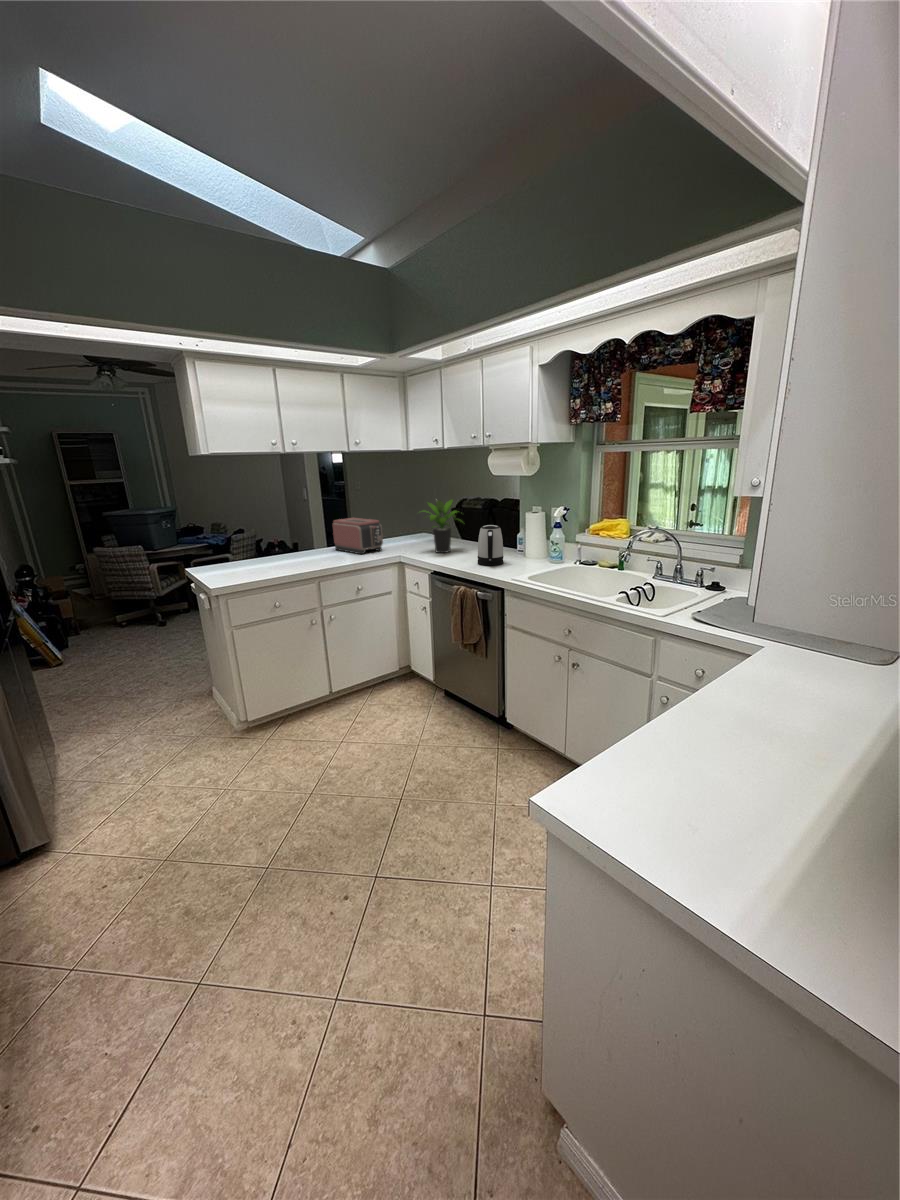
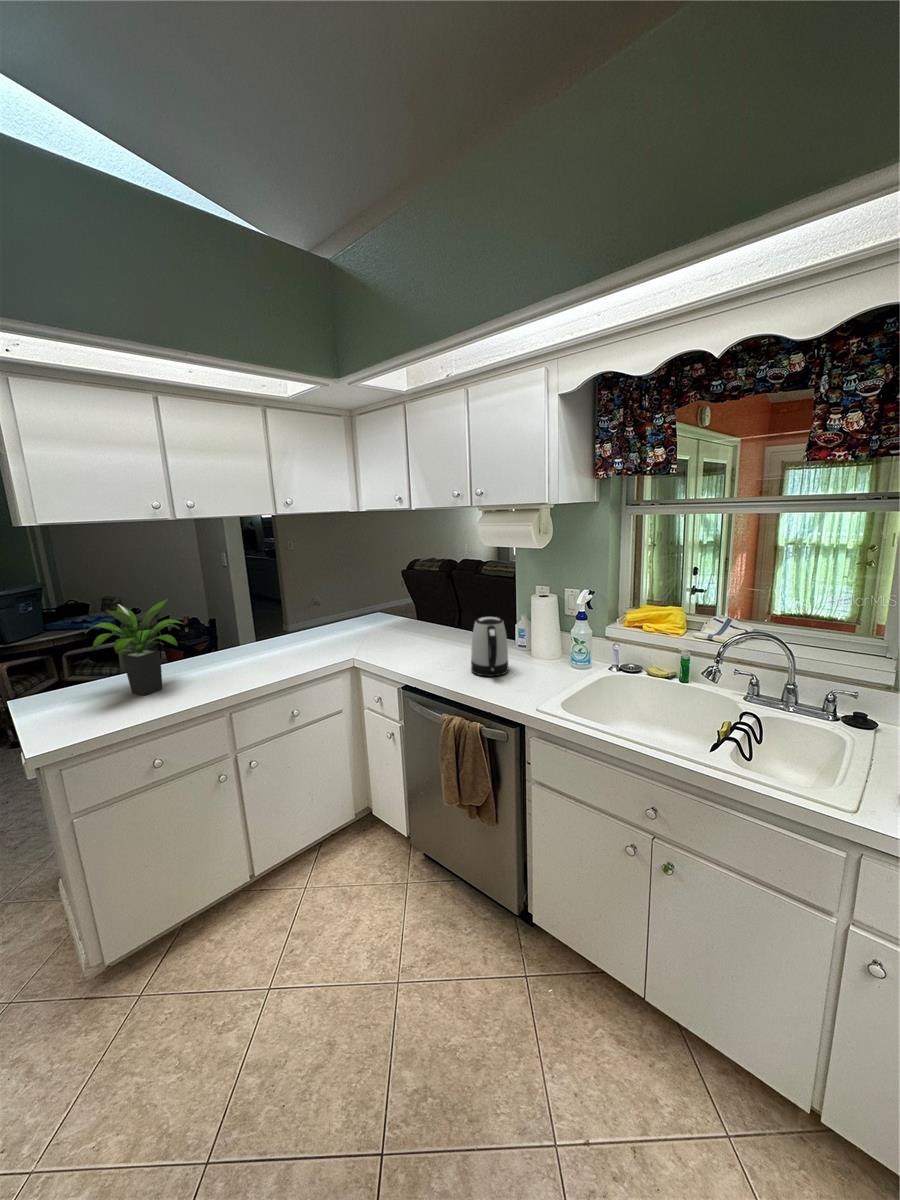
potted plant: present [424,500,462,553] -> present [85,599,185,696]
toaster: present [333,518,383,554] -> none [254,600,328,655]

